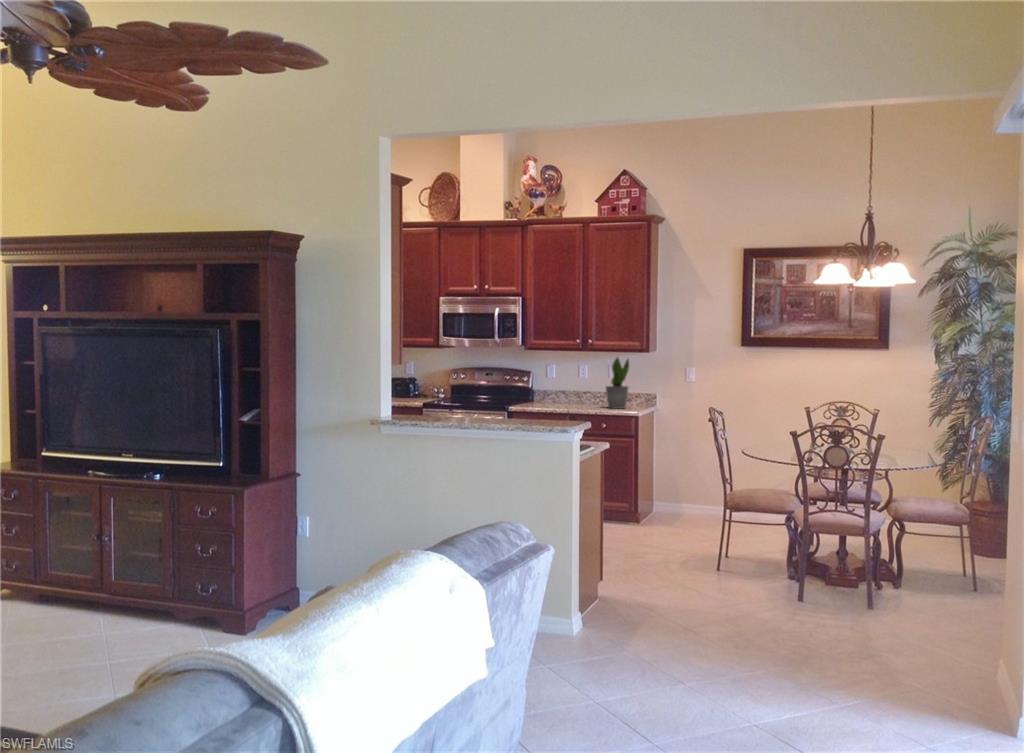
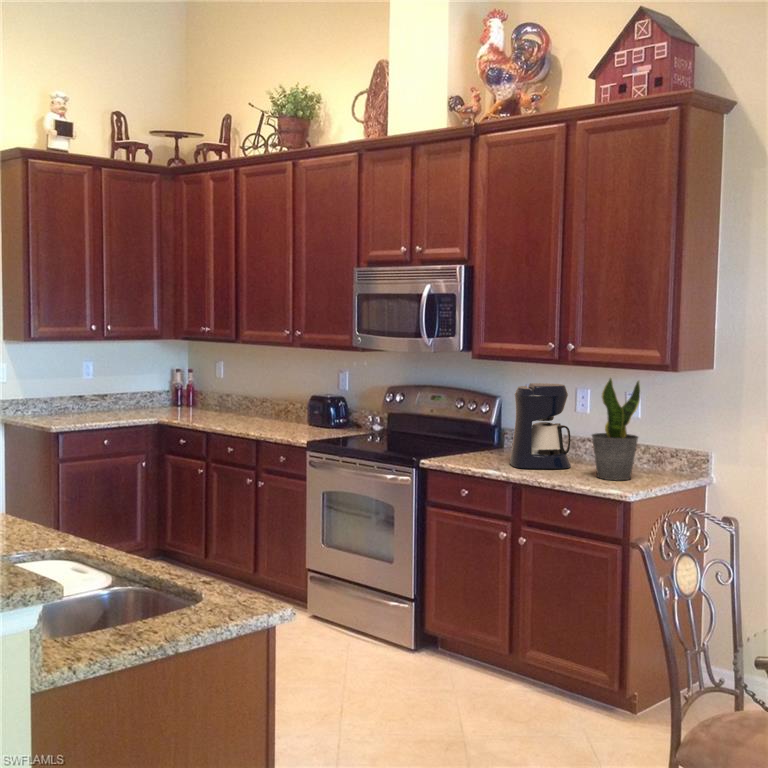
coffee maker: none [554,362,588,407] -> present [510,383,571,469]

